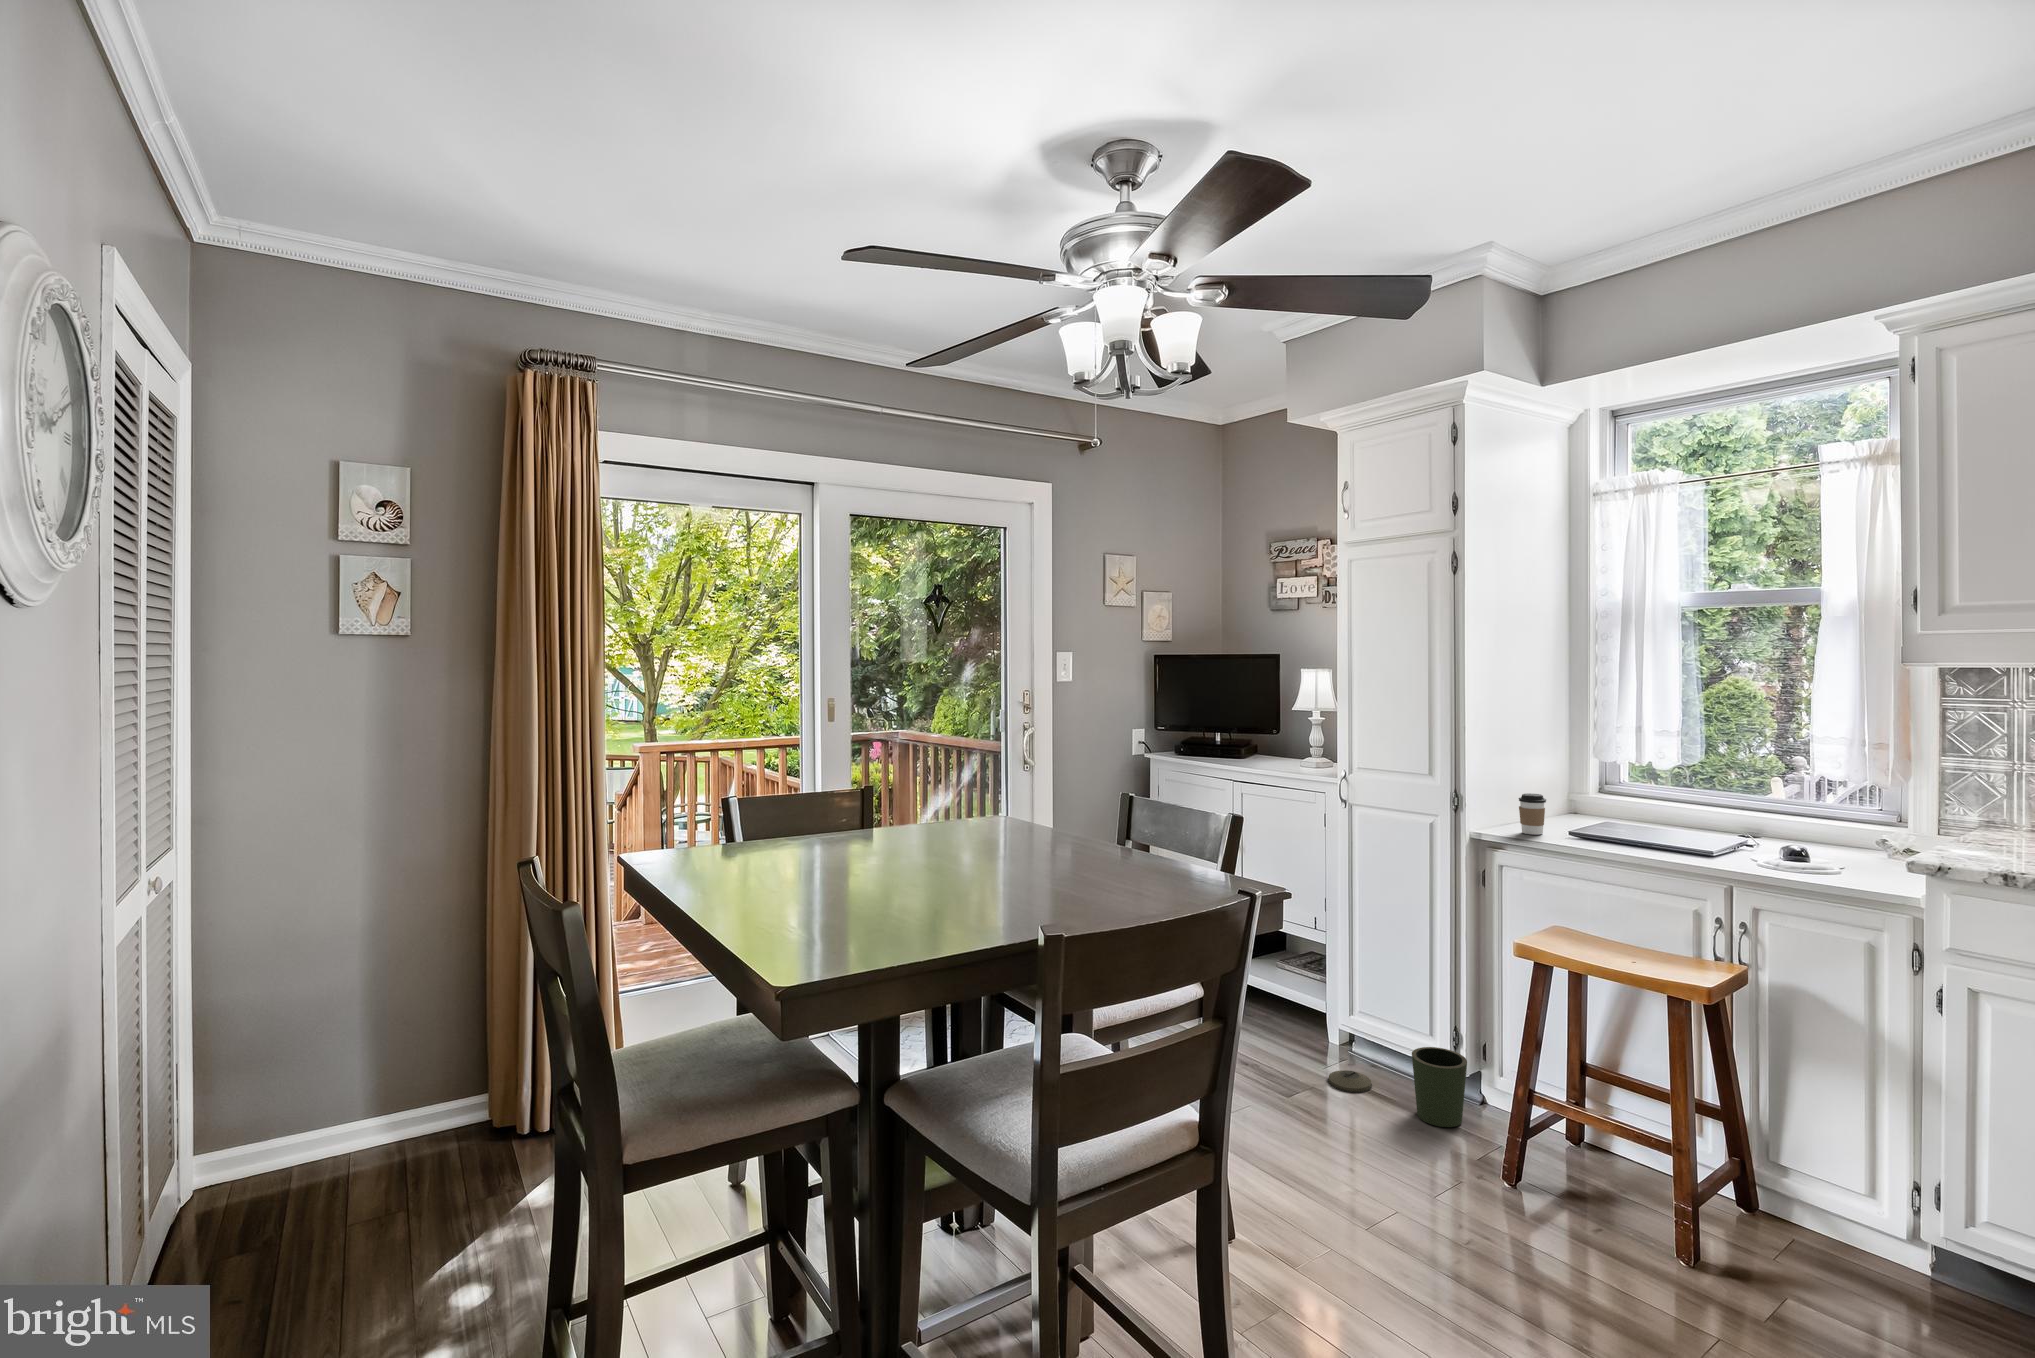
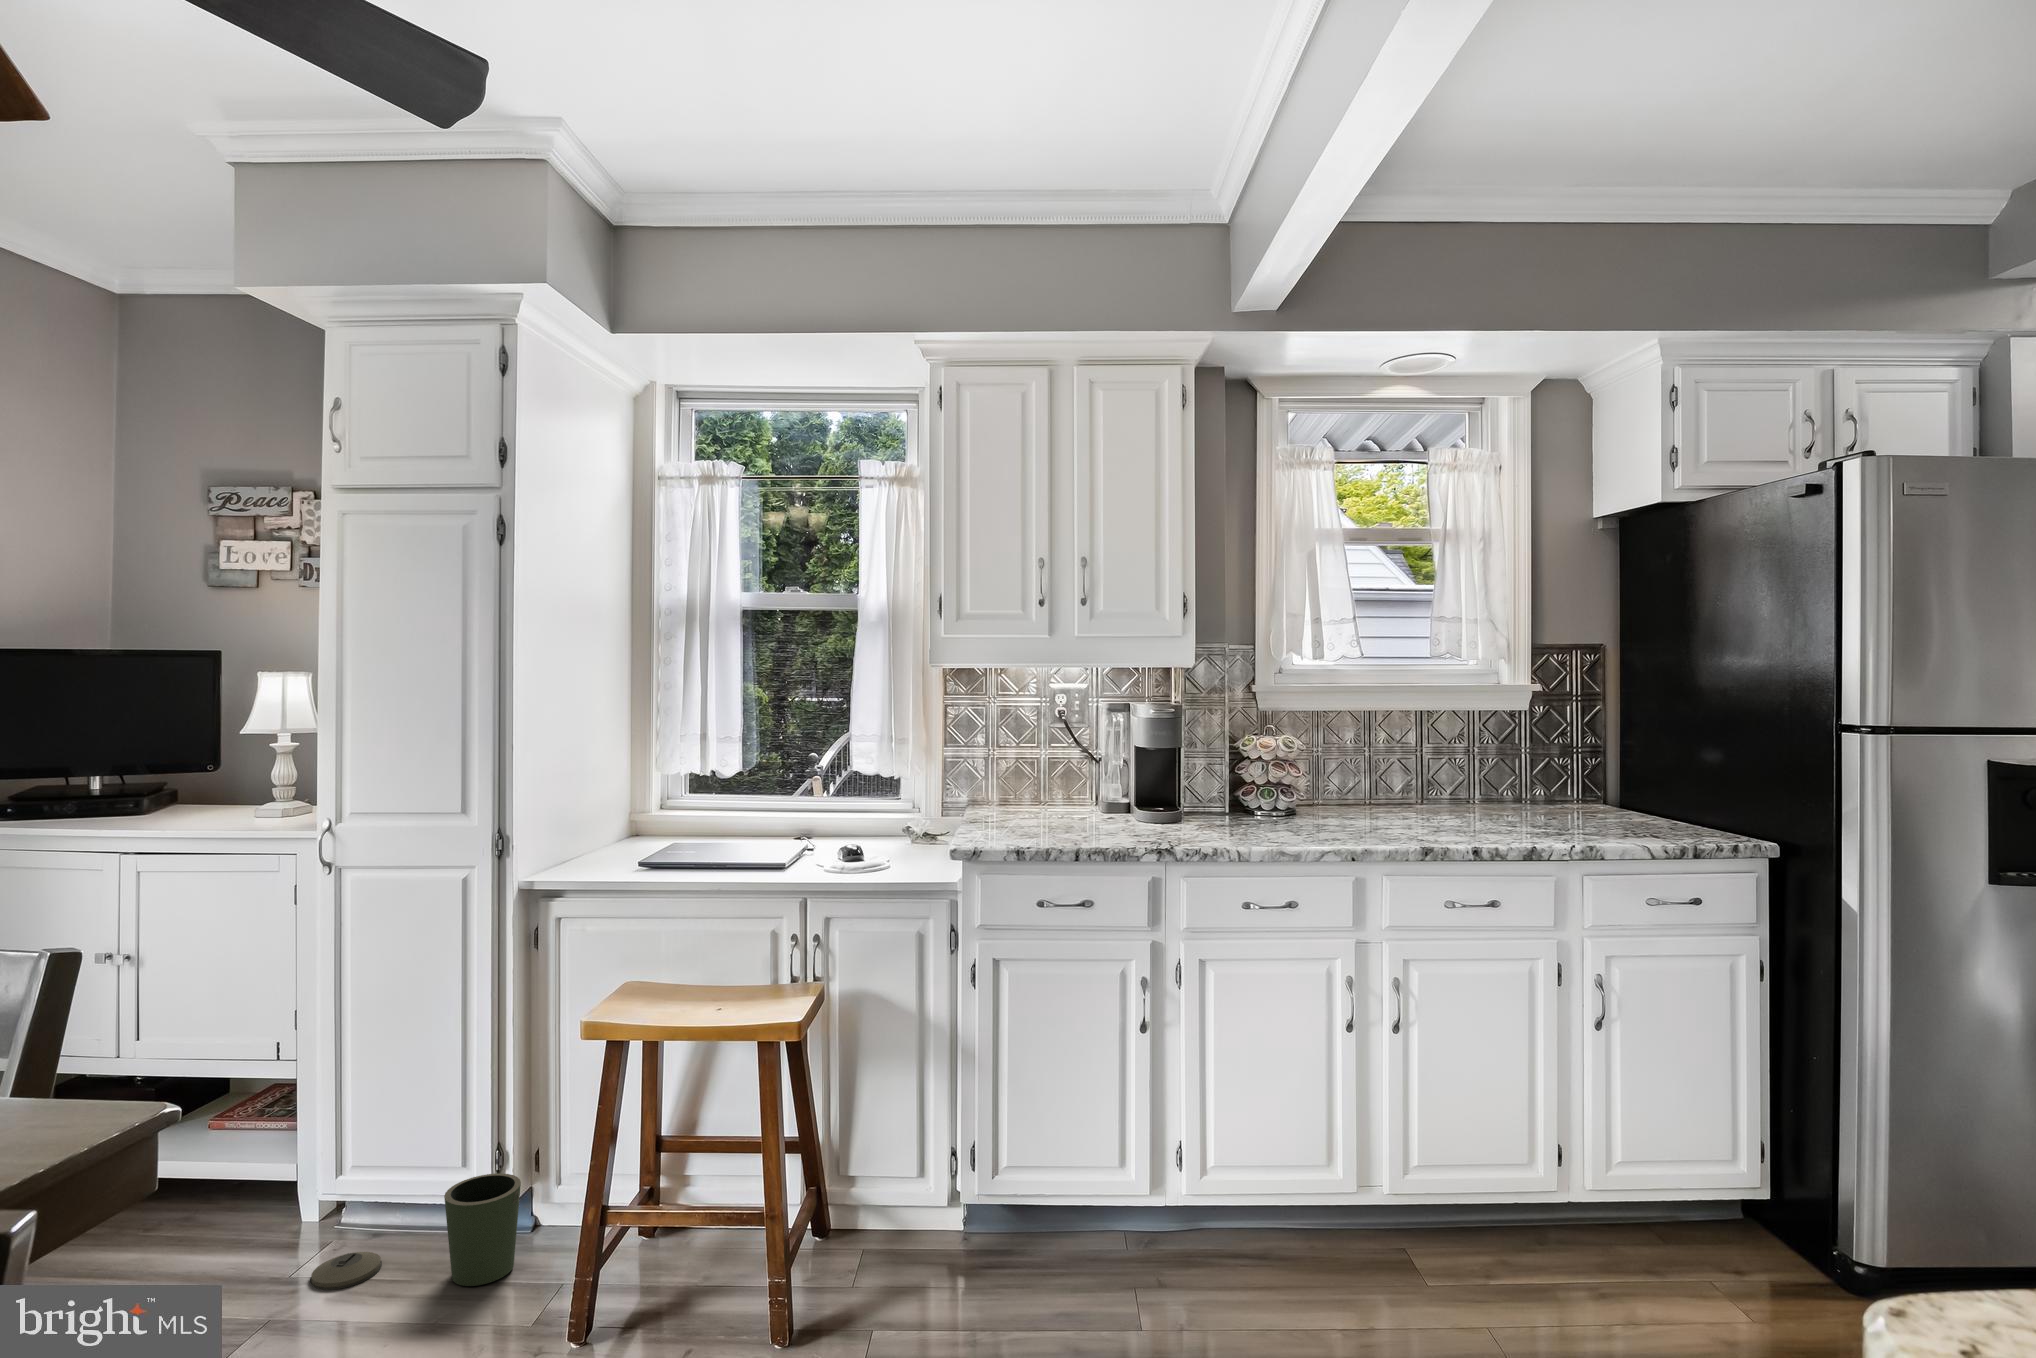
coffee cup: present [1519,794,1546,835] -> none [581,819,613,870]

